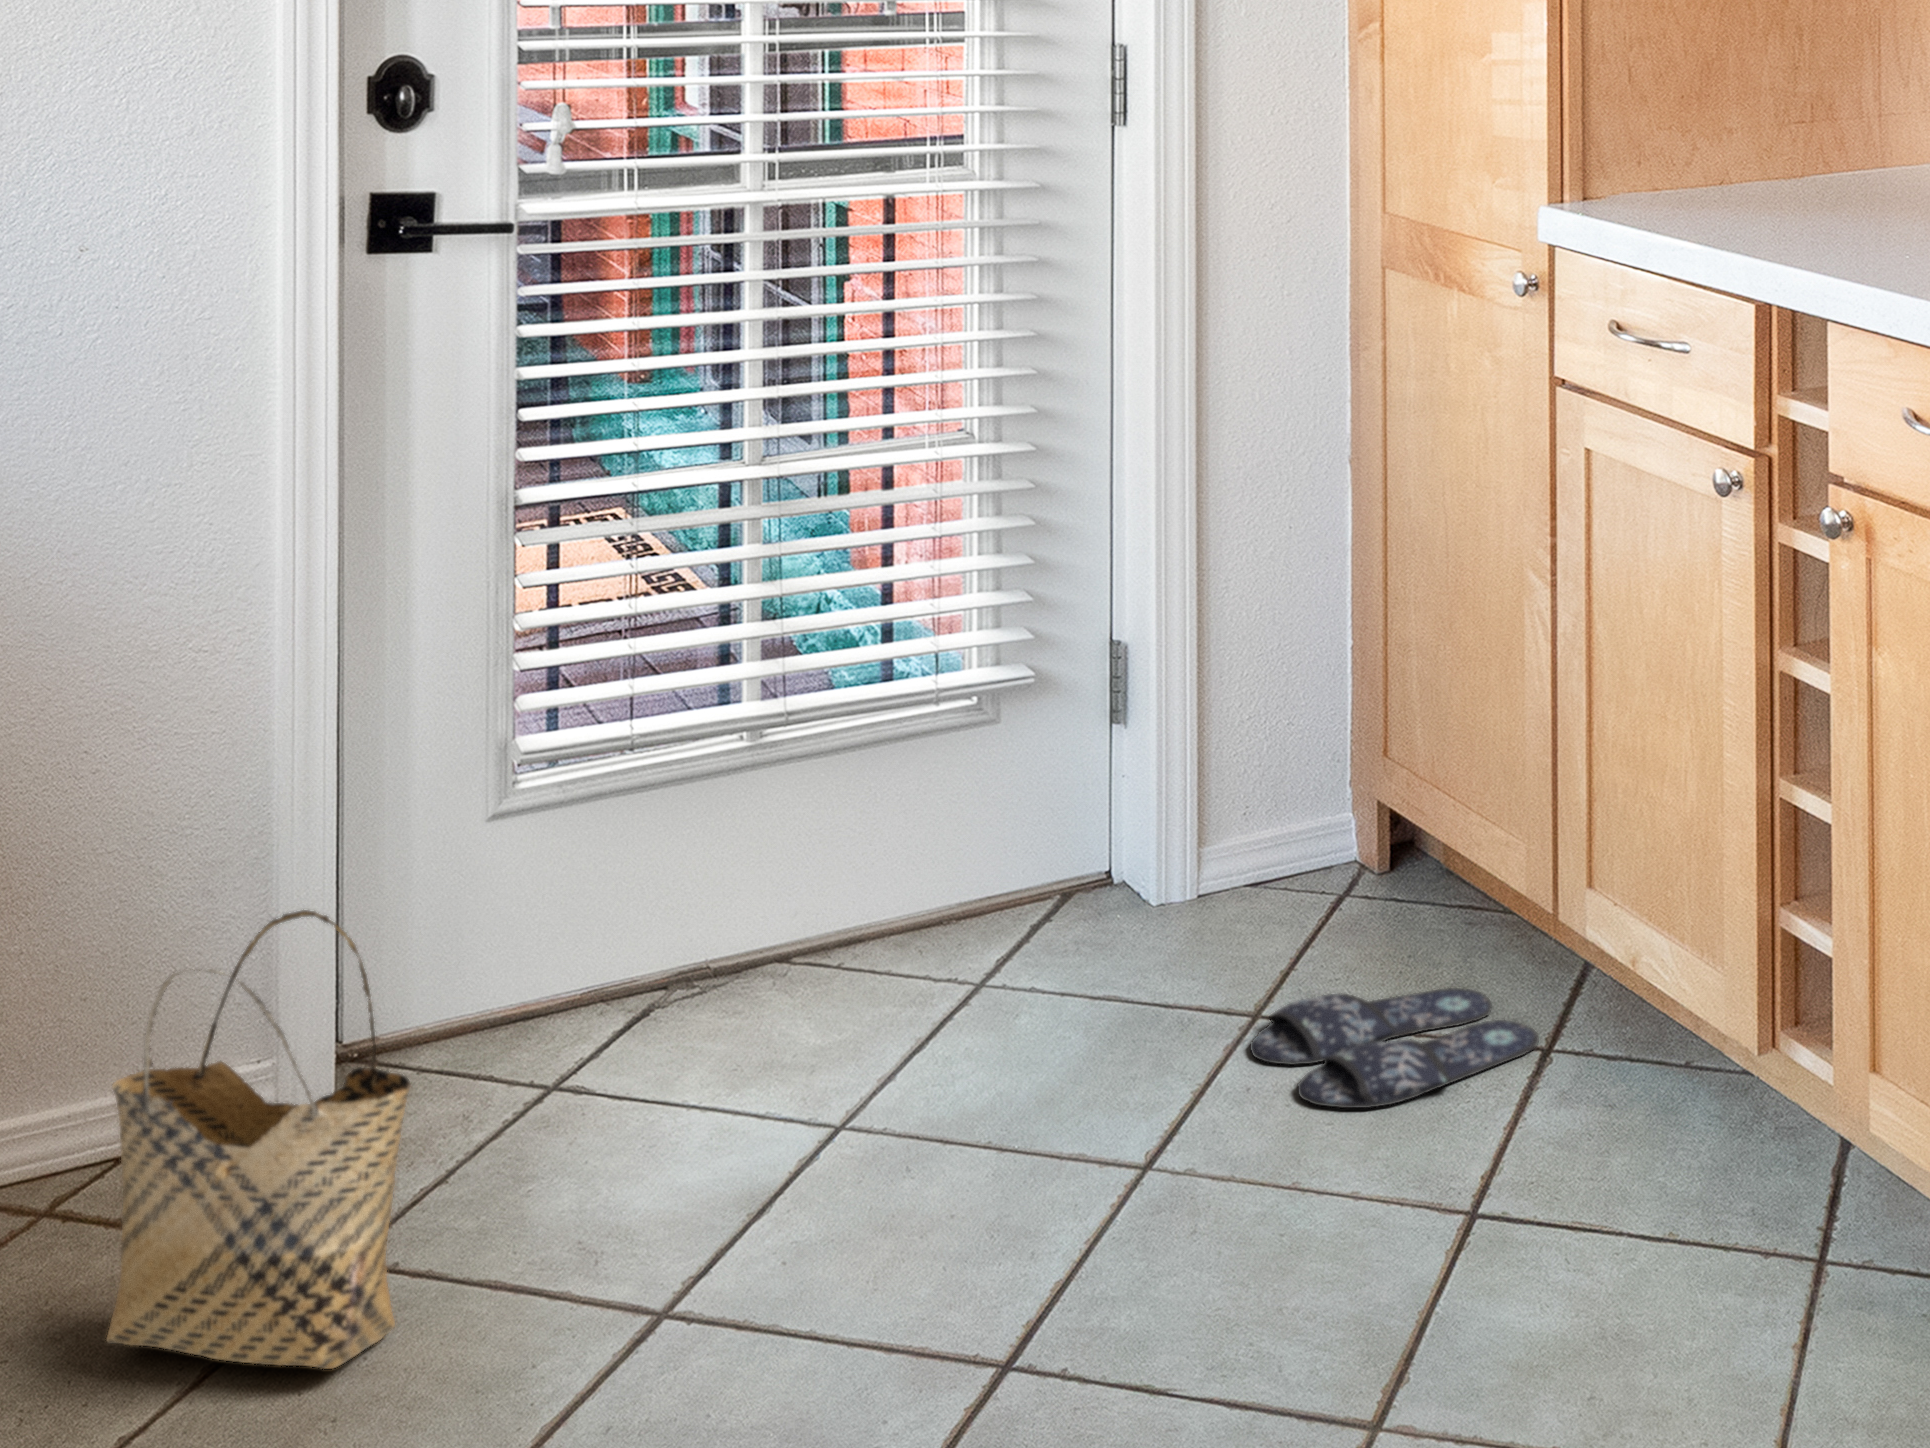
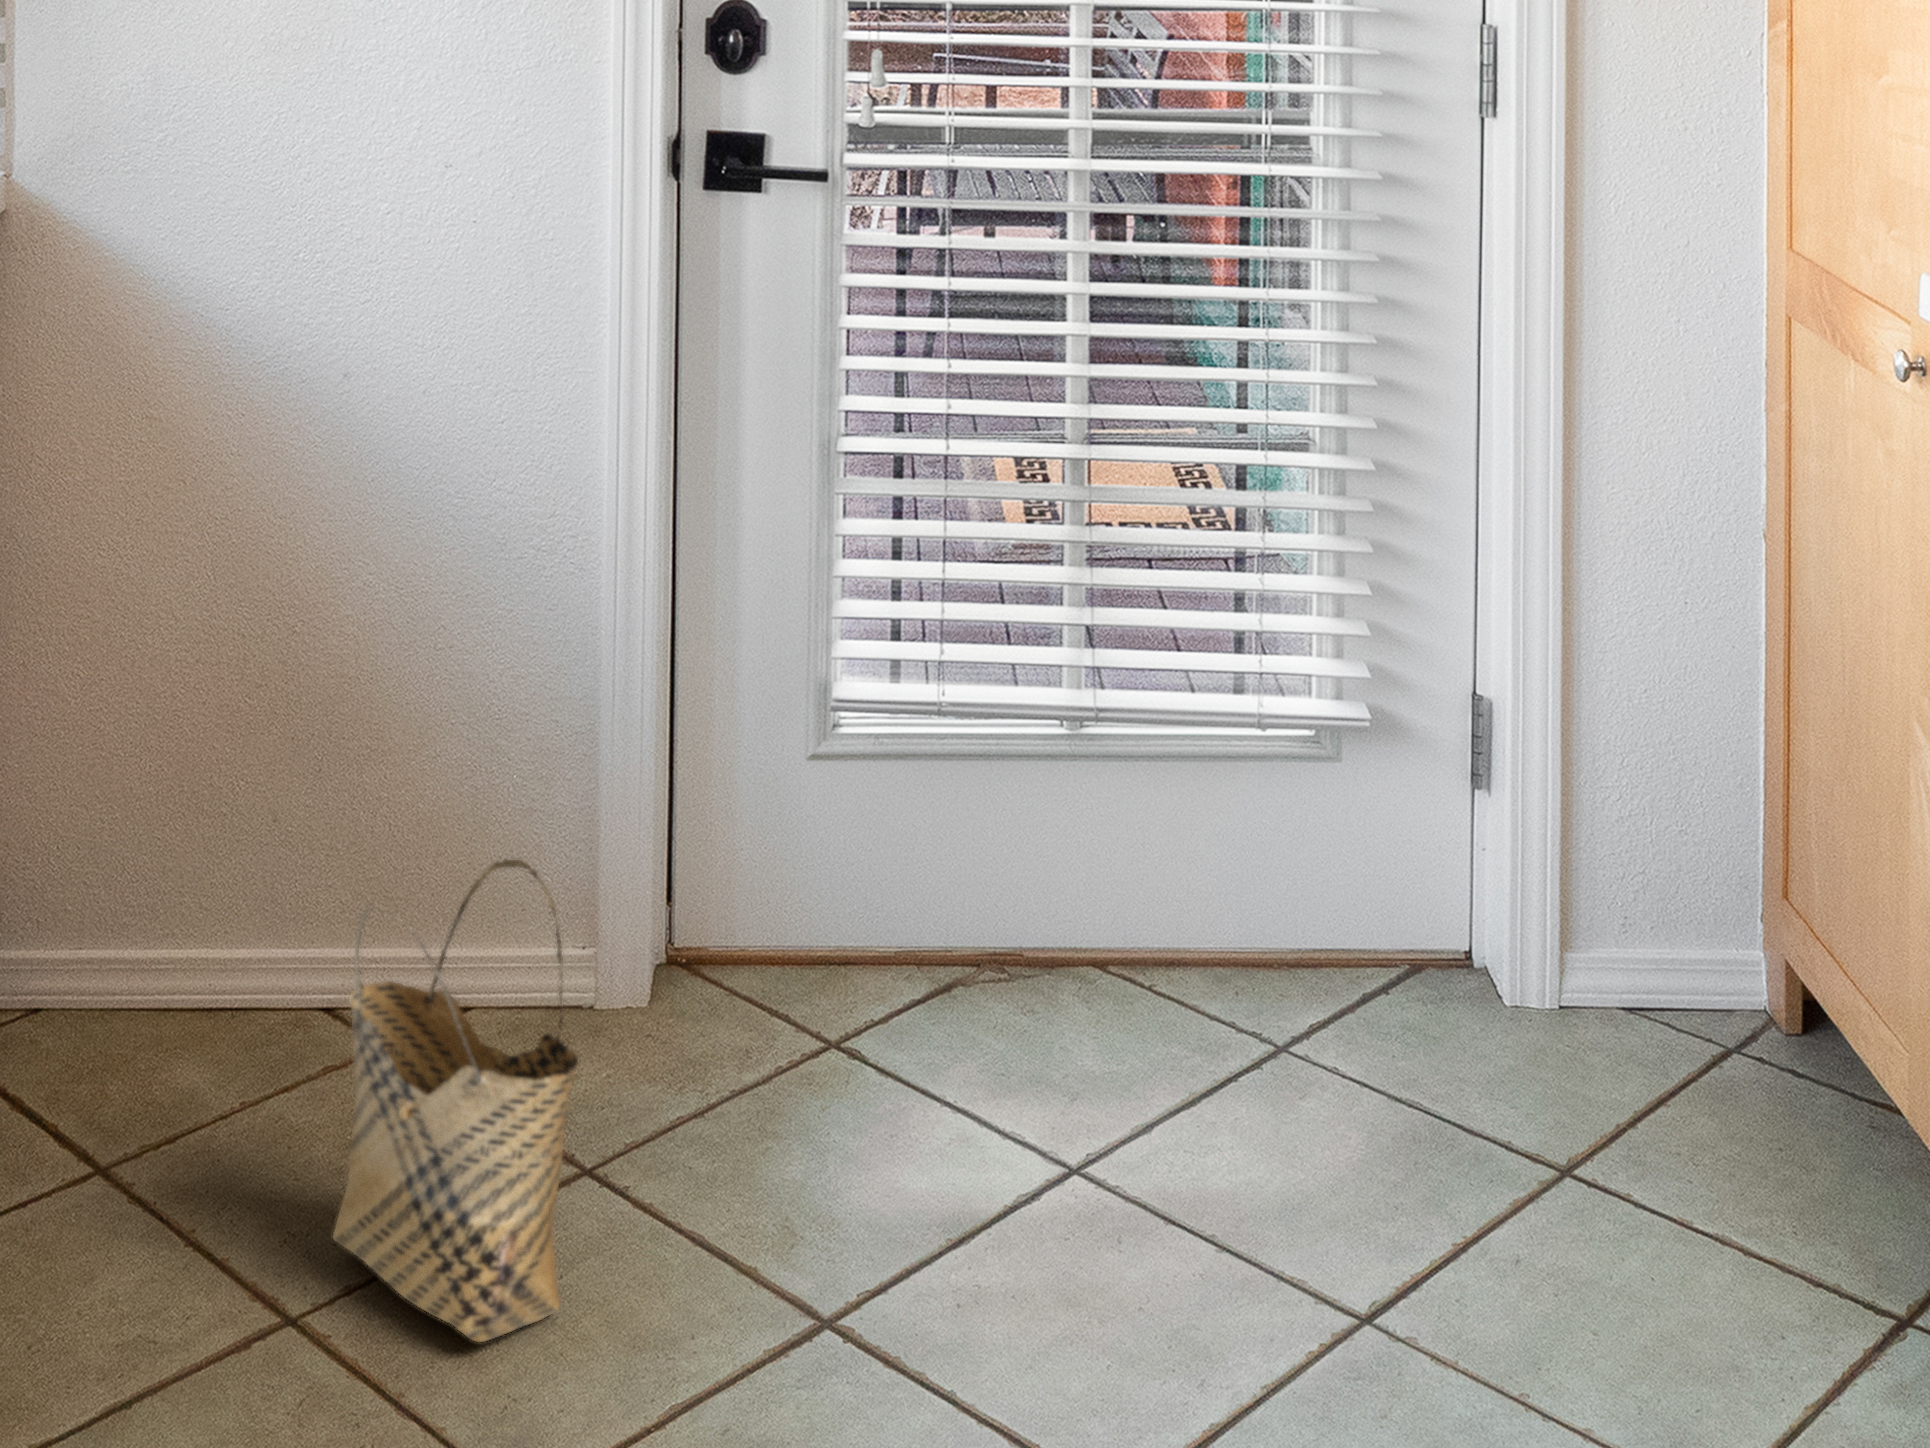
slippers: present [1250,988,1539,1108] -> none [1540,1188,1898,1374]

